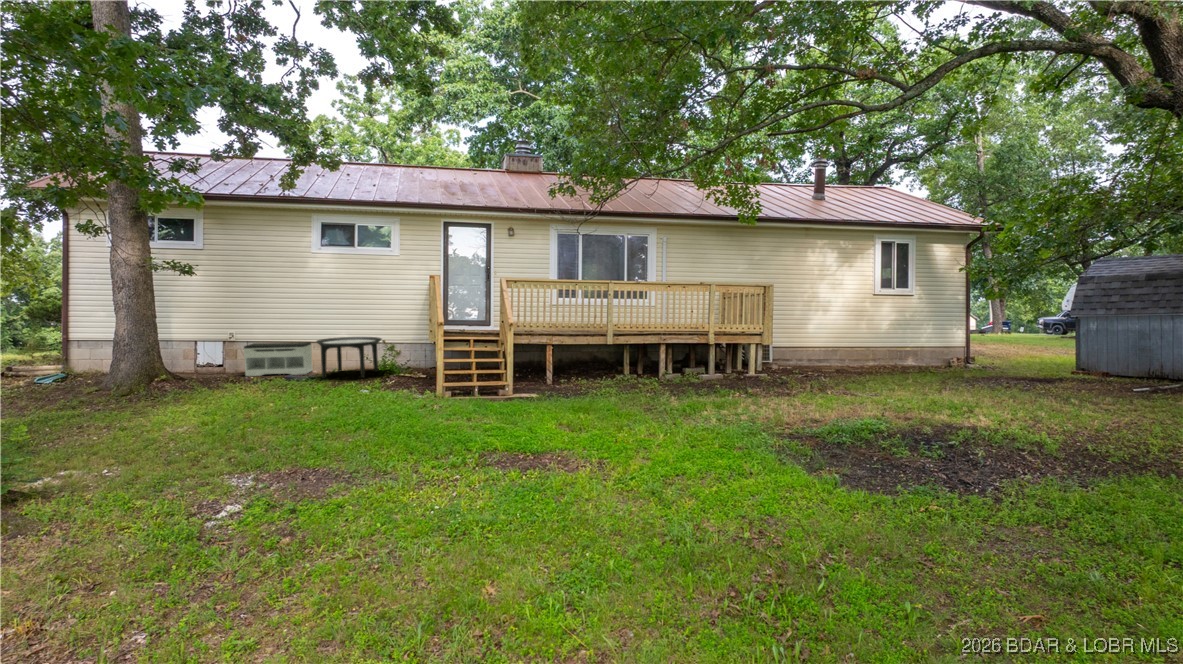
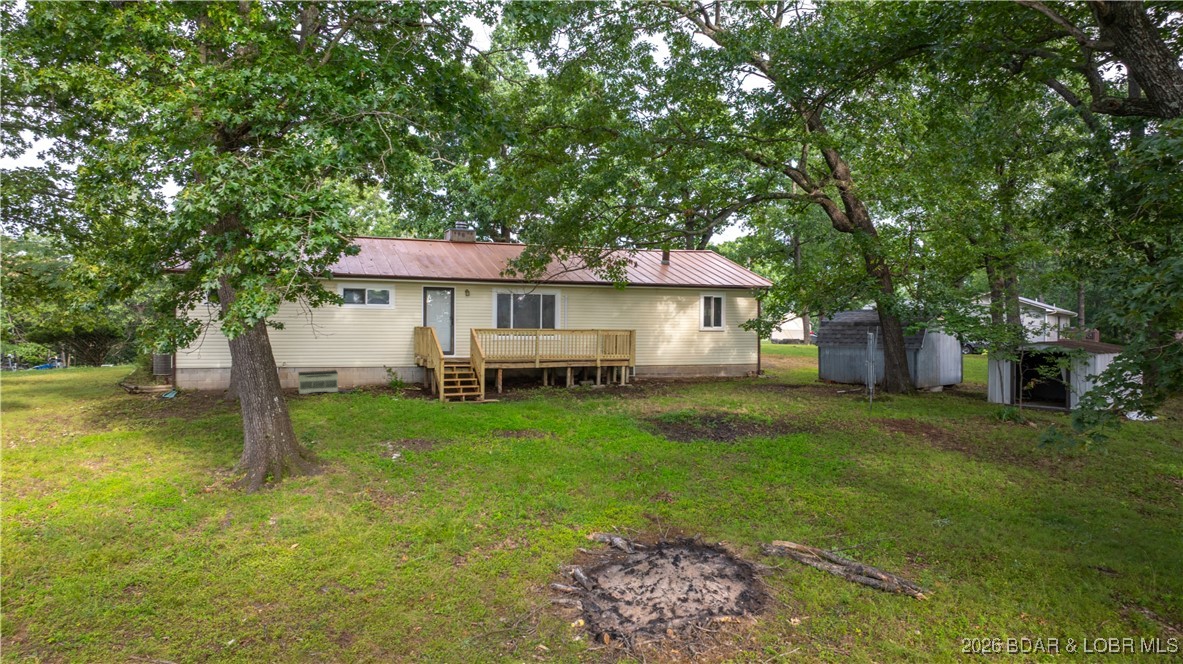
round table: present [316,337,381,378] -> none [348,366,390,394]

